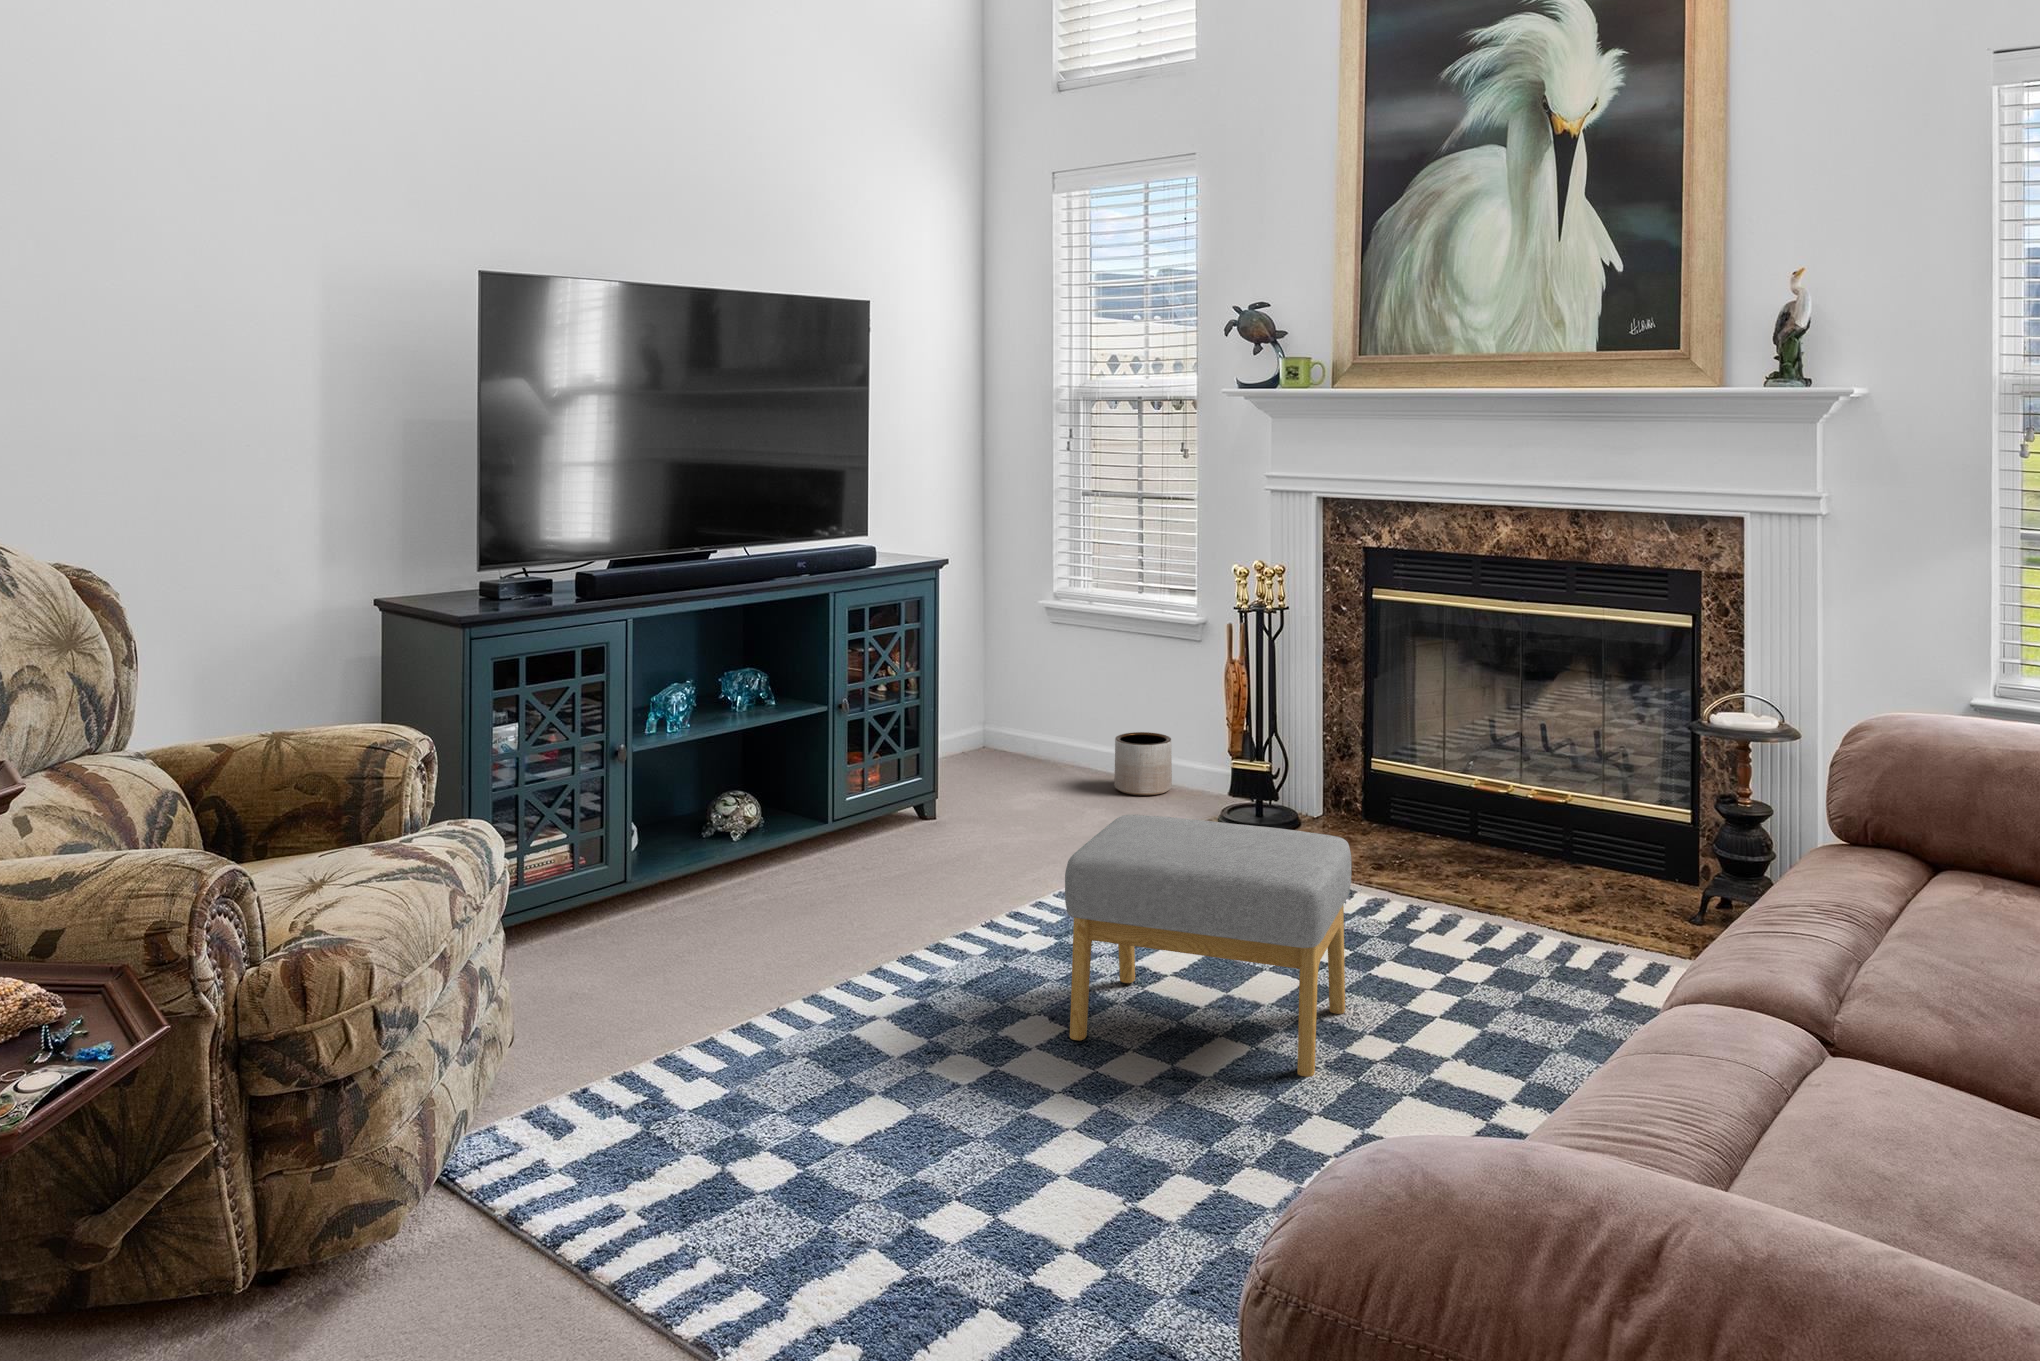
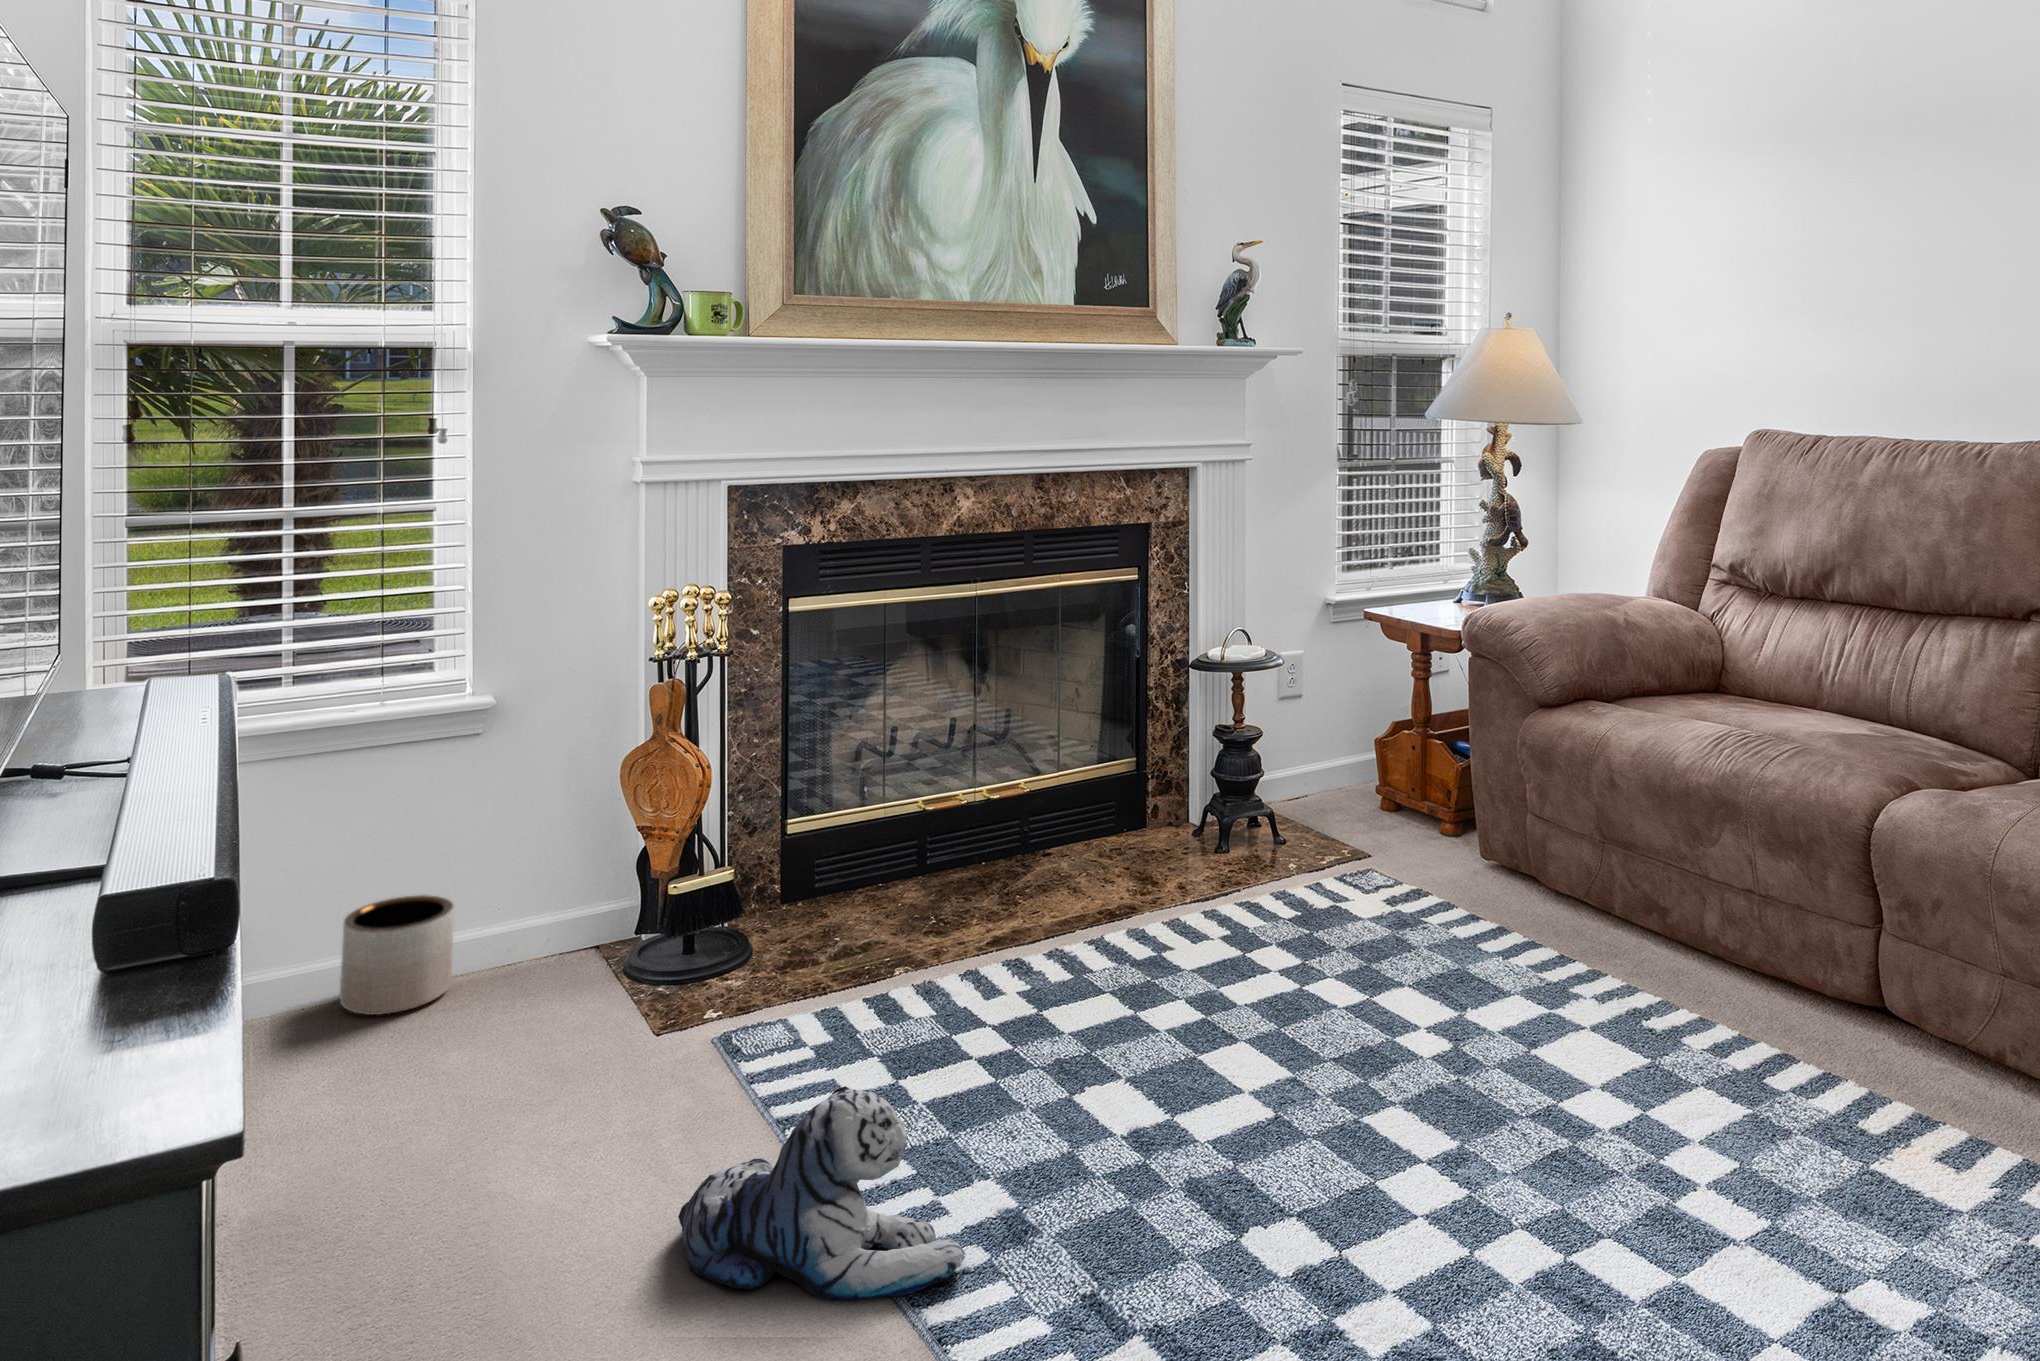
footstool: present [1065,814,1352,1077] -> none [1167,866,1516,1253]
plush toy: none [936,826,1030,947] -> present [678,1086,966,1302]

